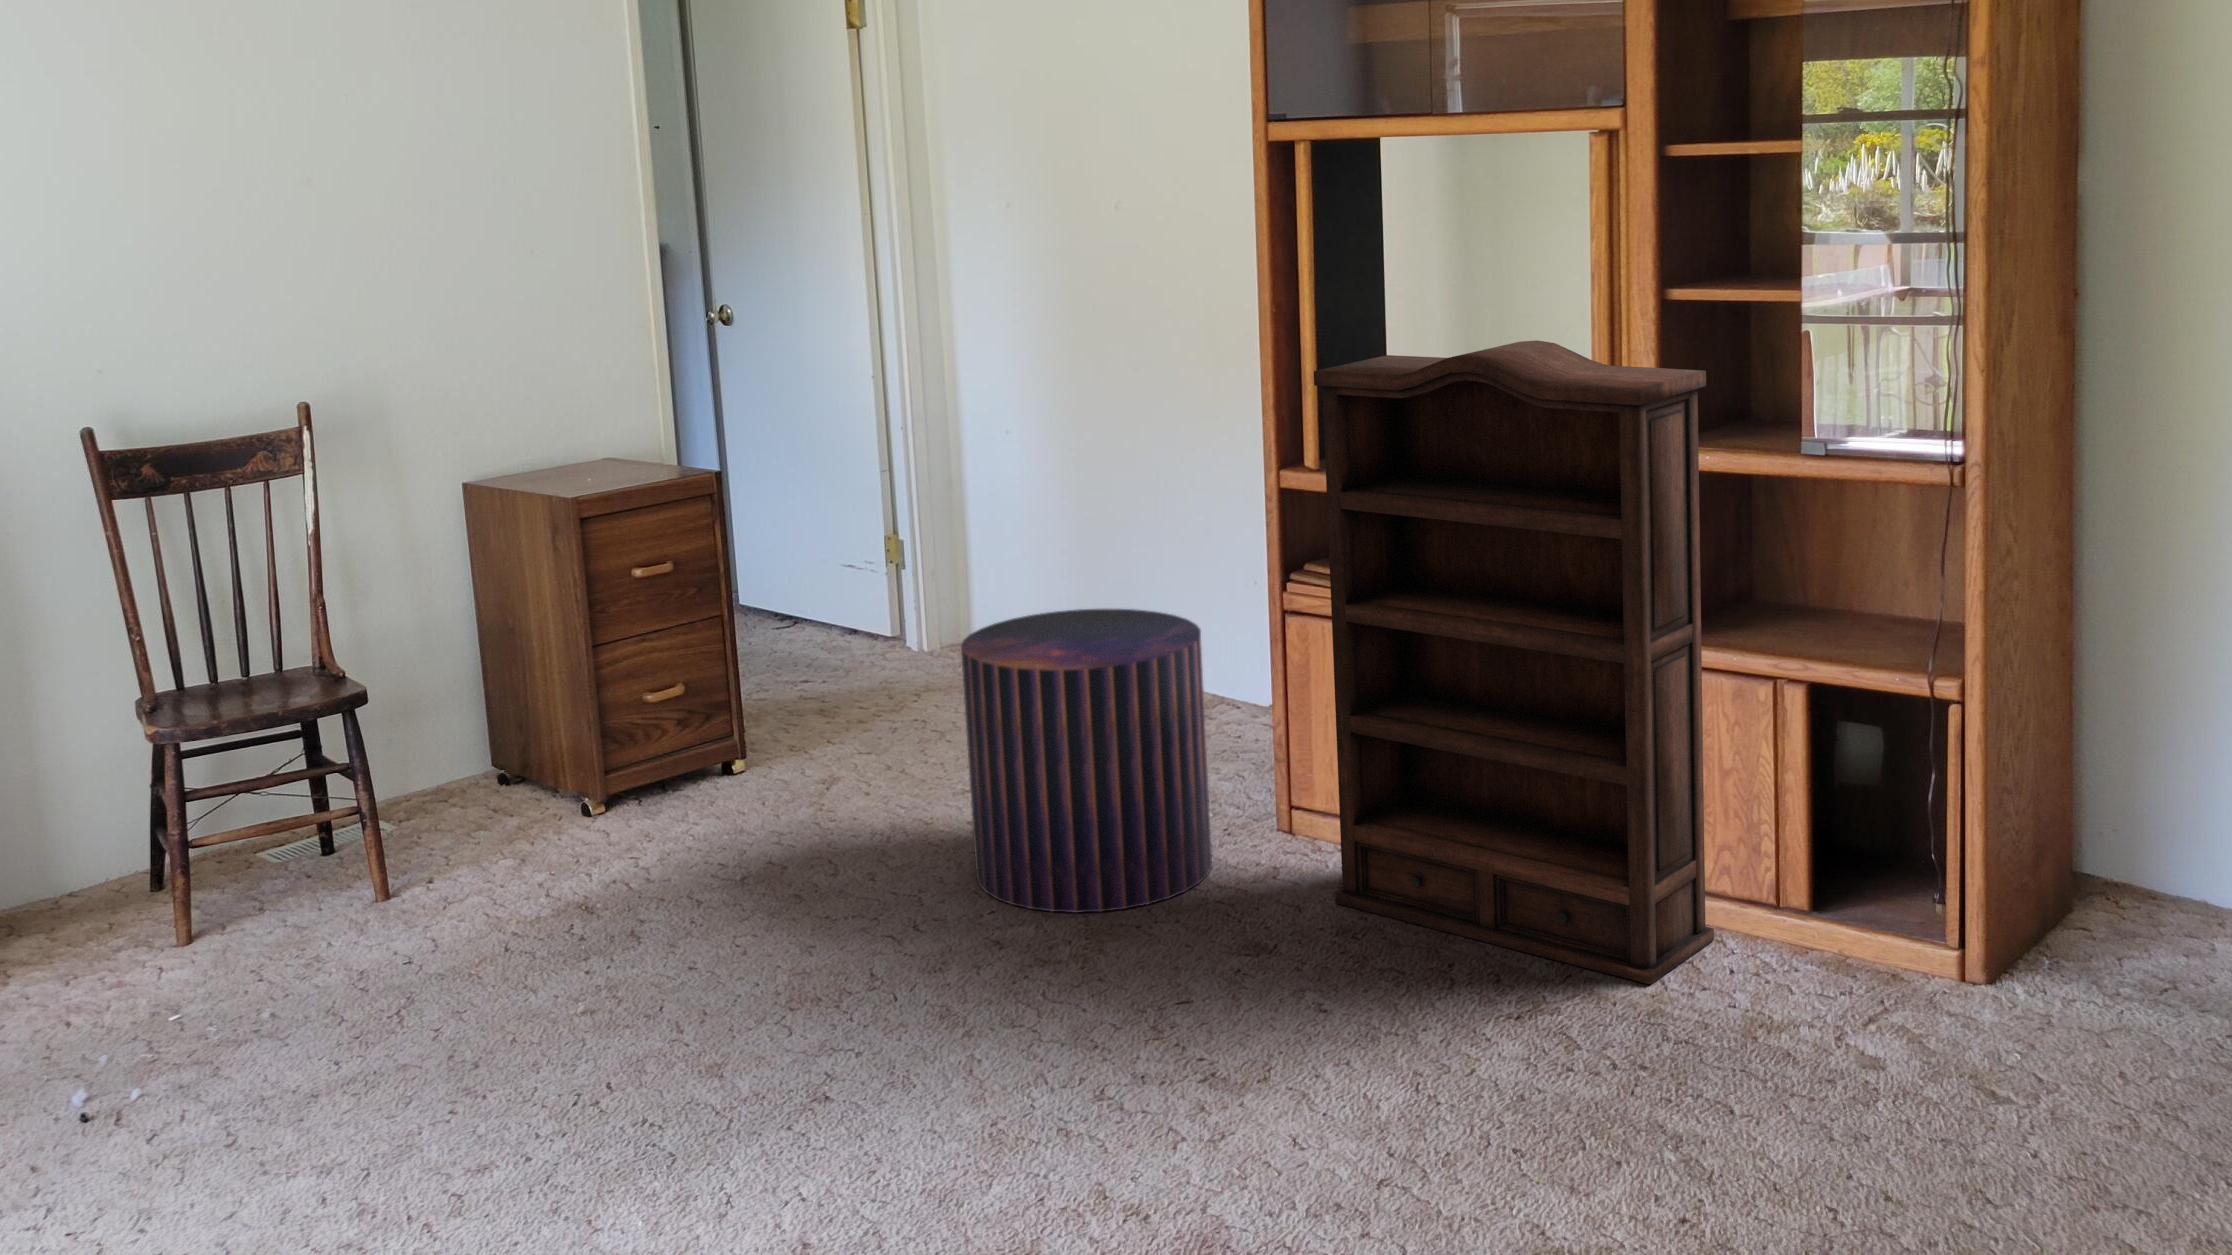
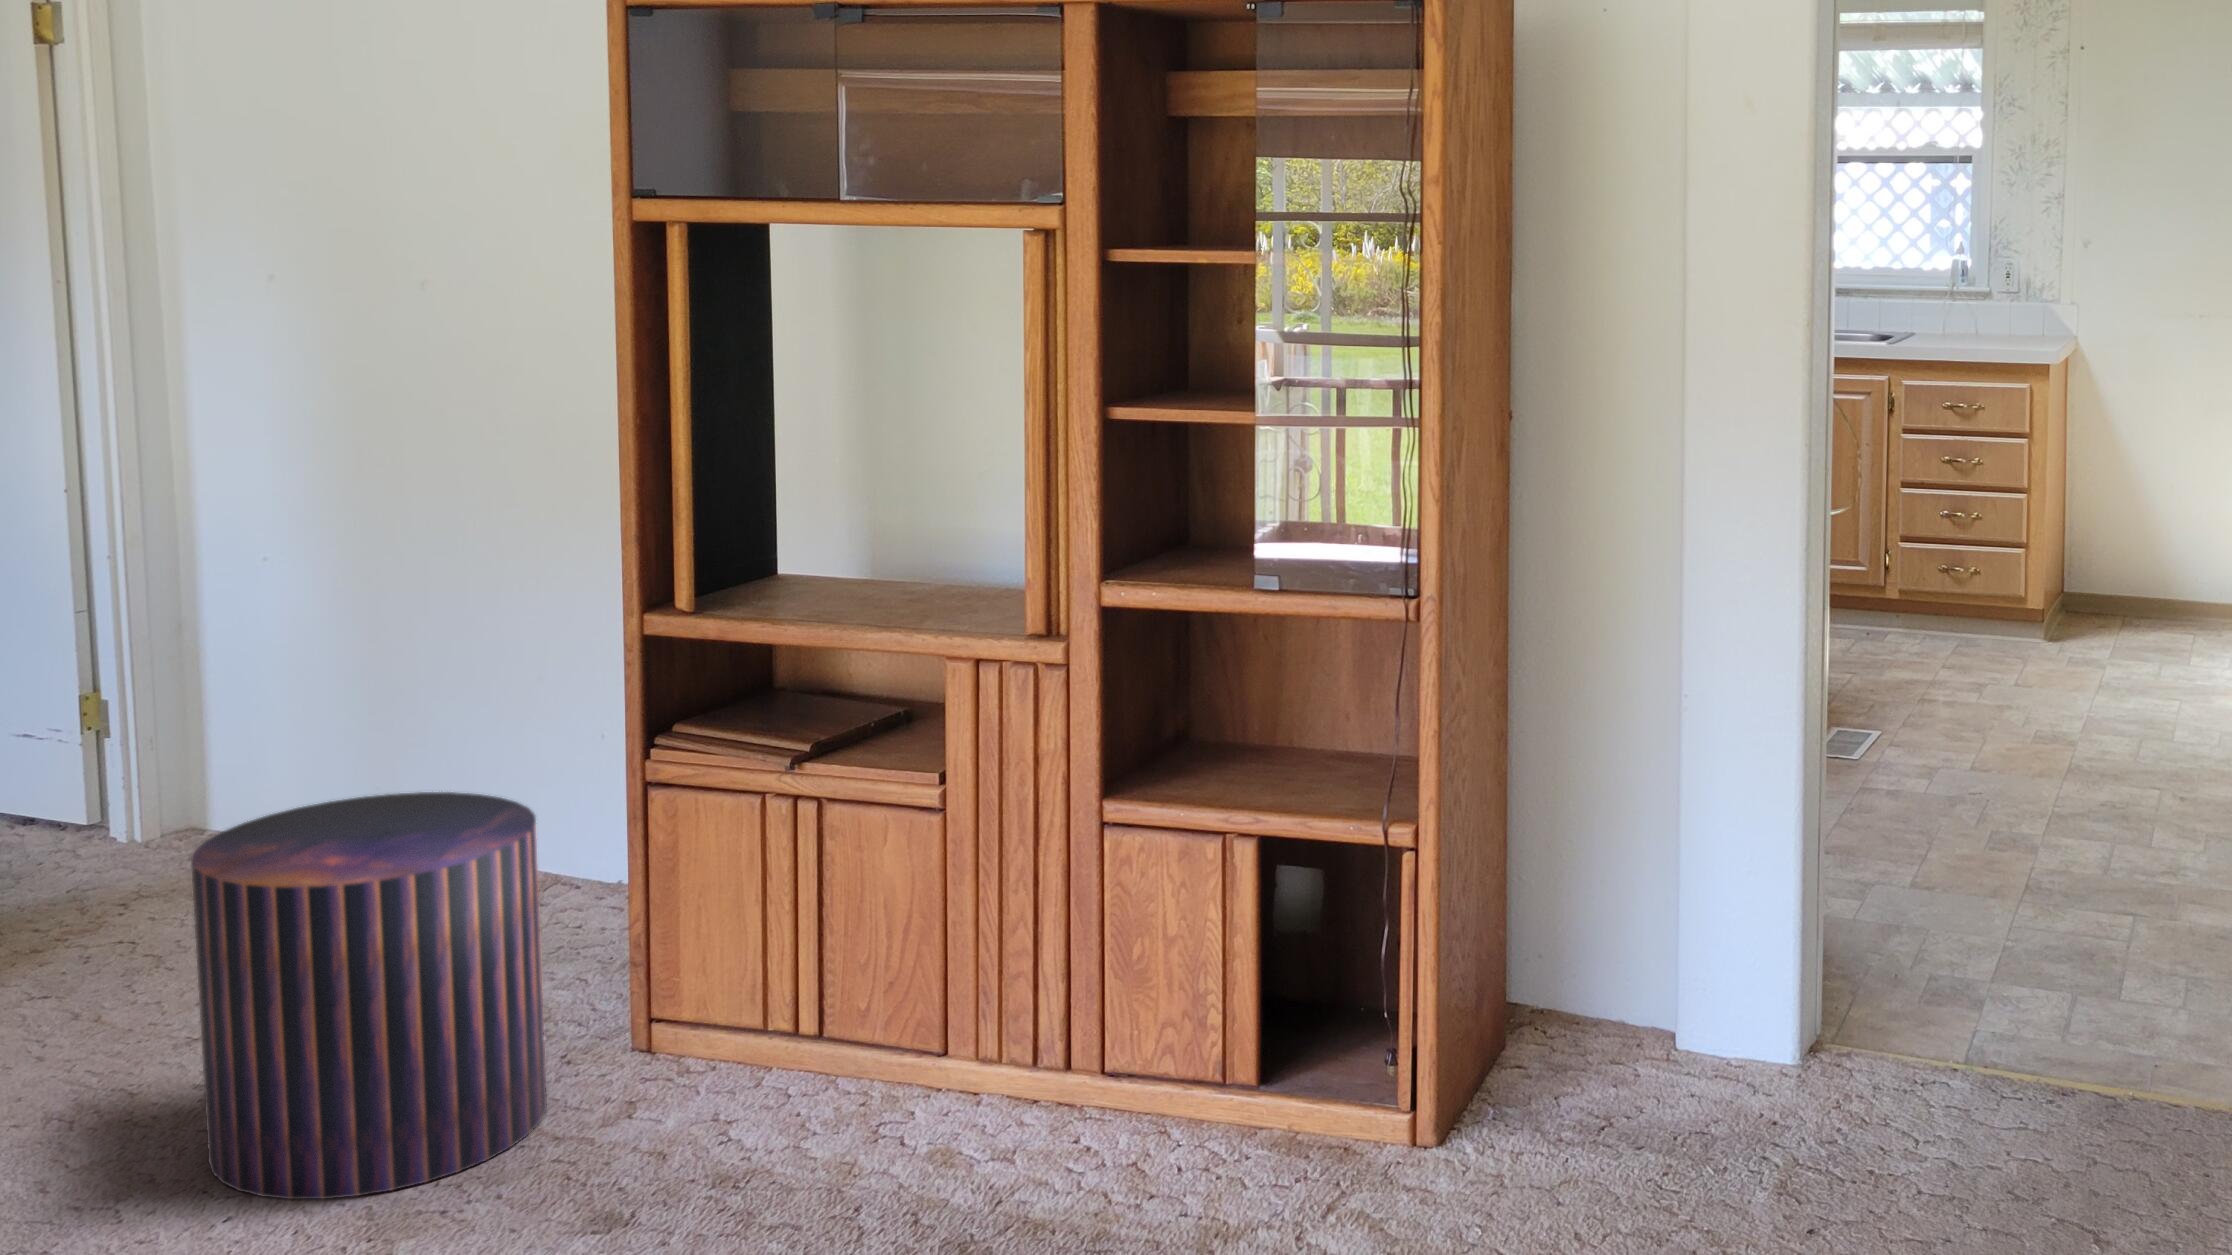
bookshelf: present [1314,340,1714,984] -> none [690,464,1157,1197]

